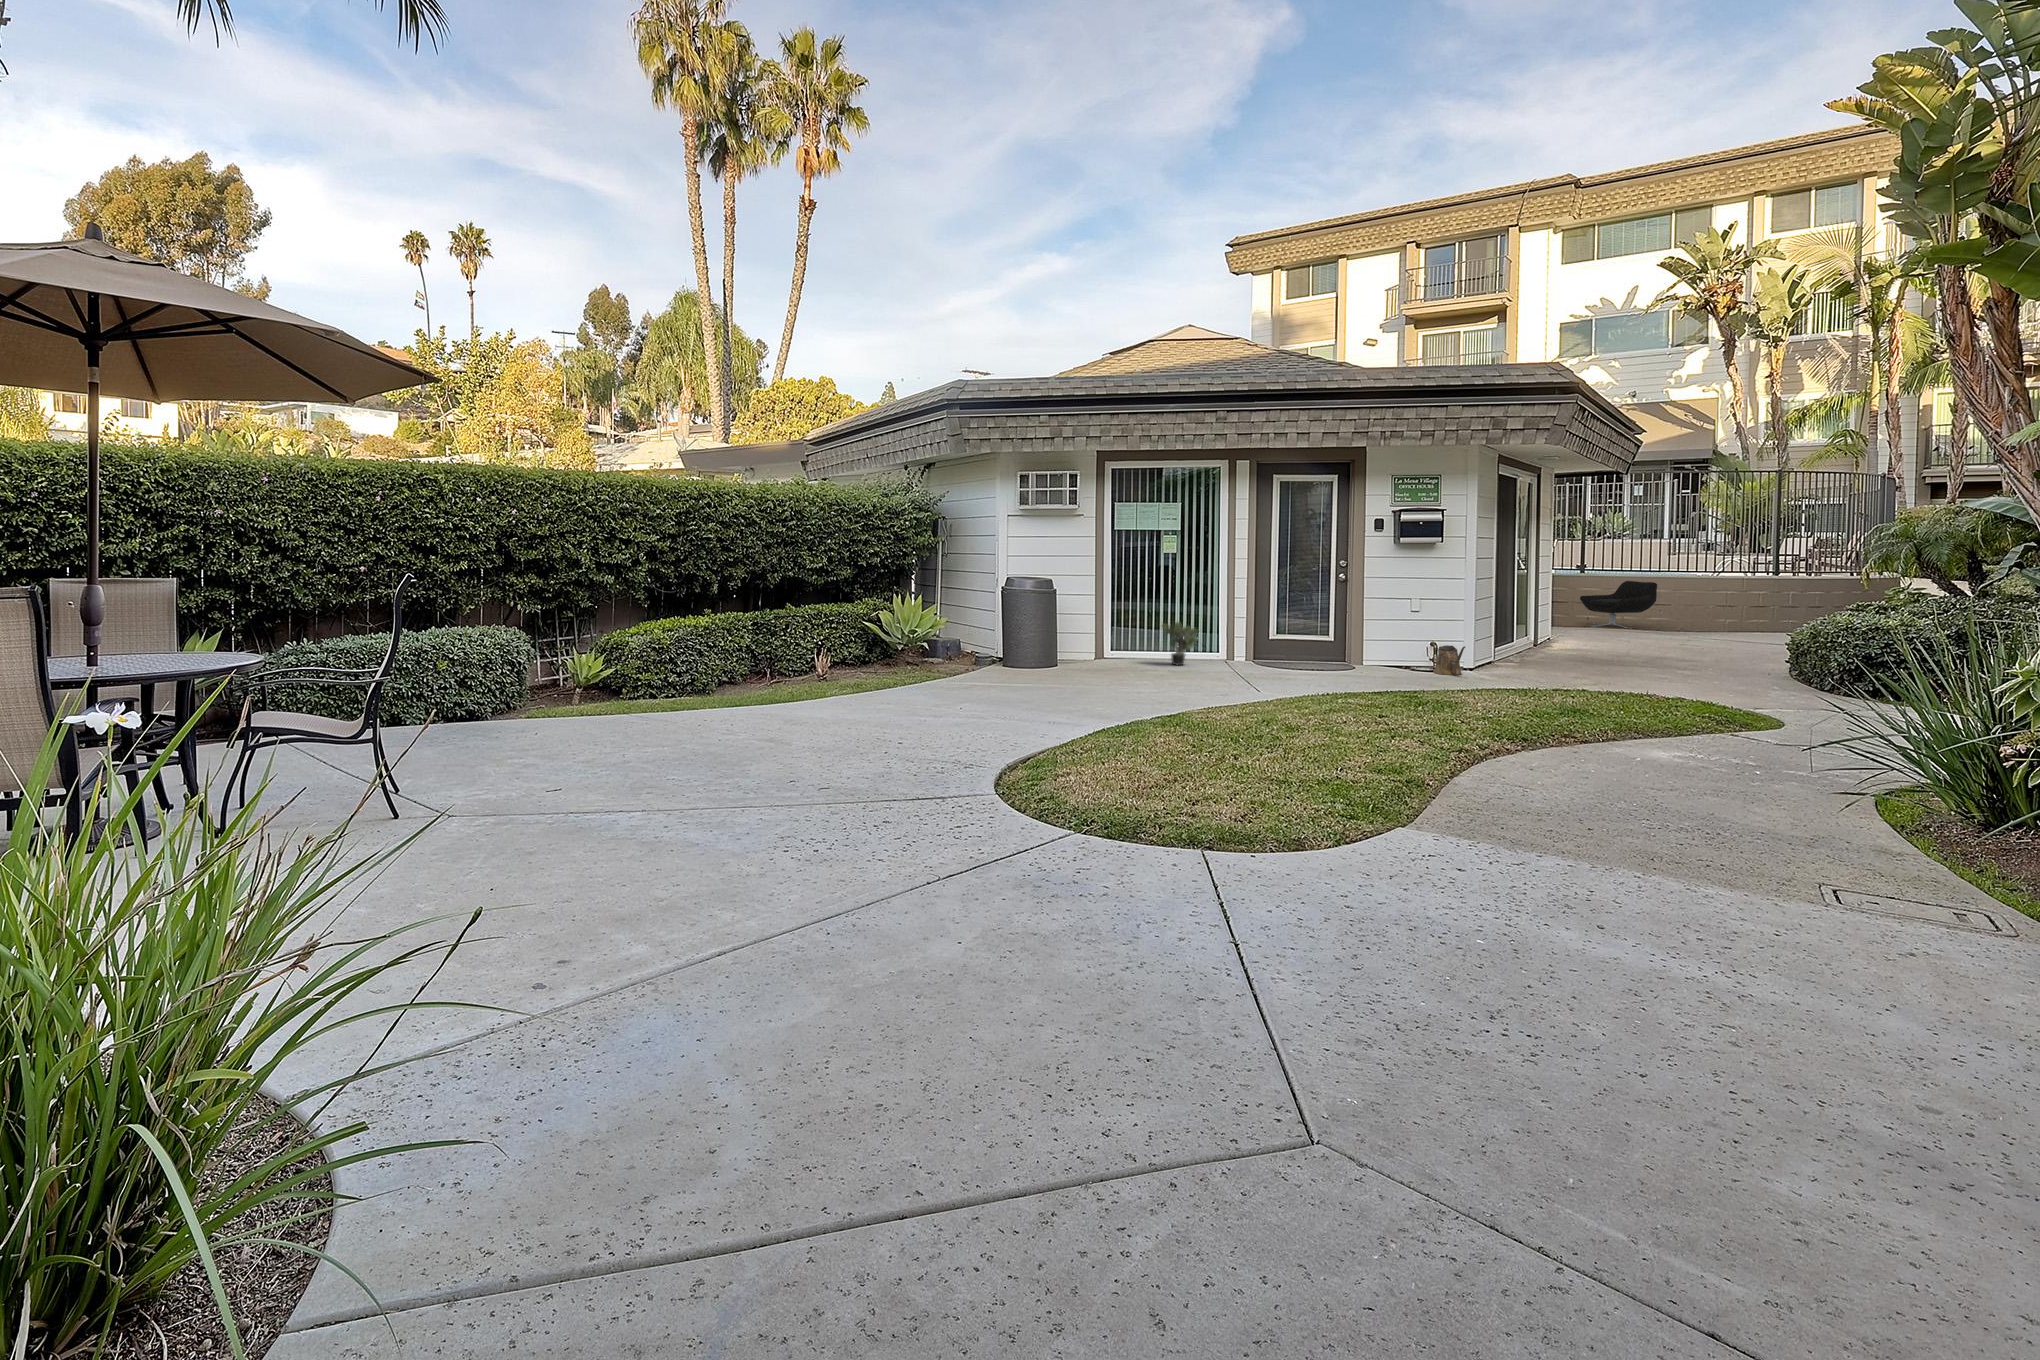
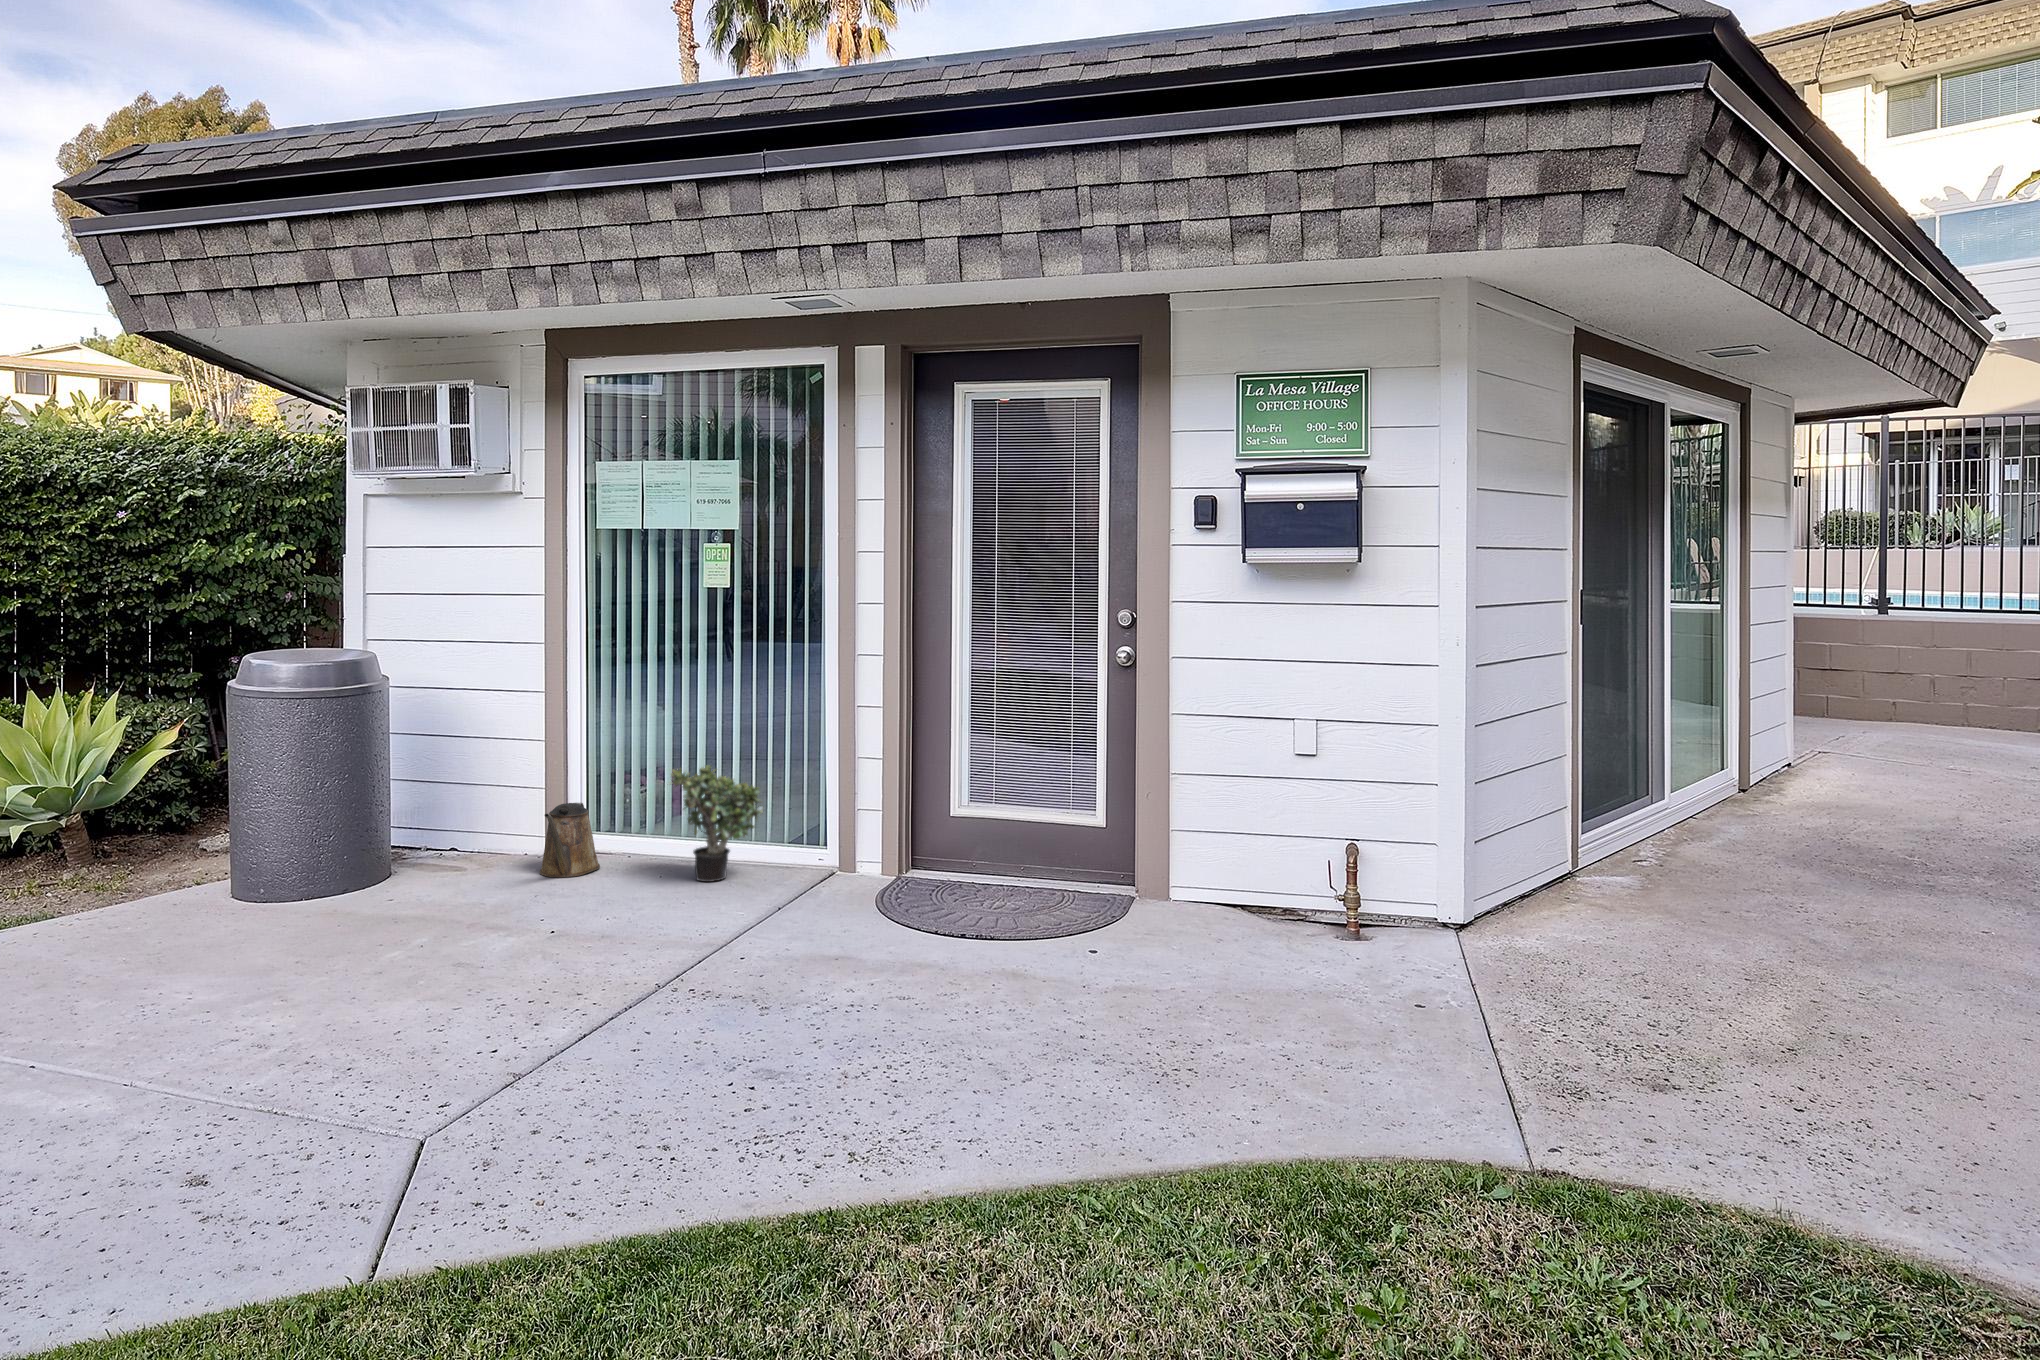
lounge chair: present [1580,581,1657,628] -> none [1868,648,2031,750]
watering can: present [1434,645,1465,675] -> present [539,803,600,877]

